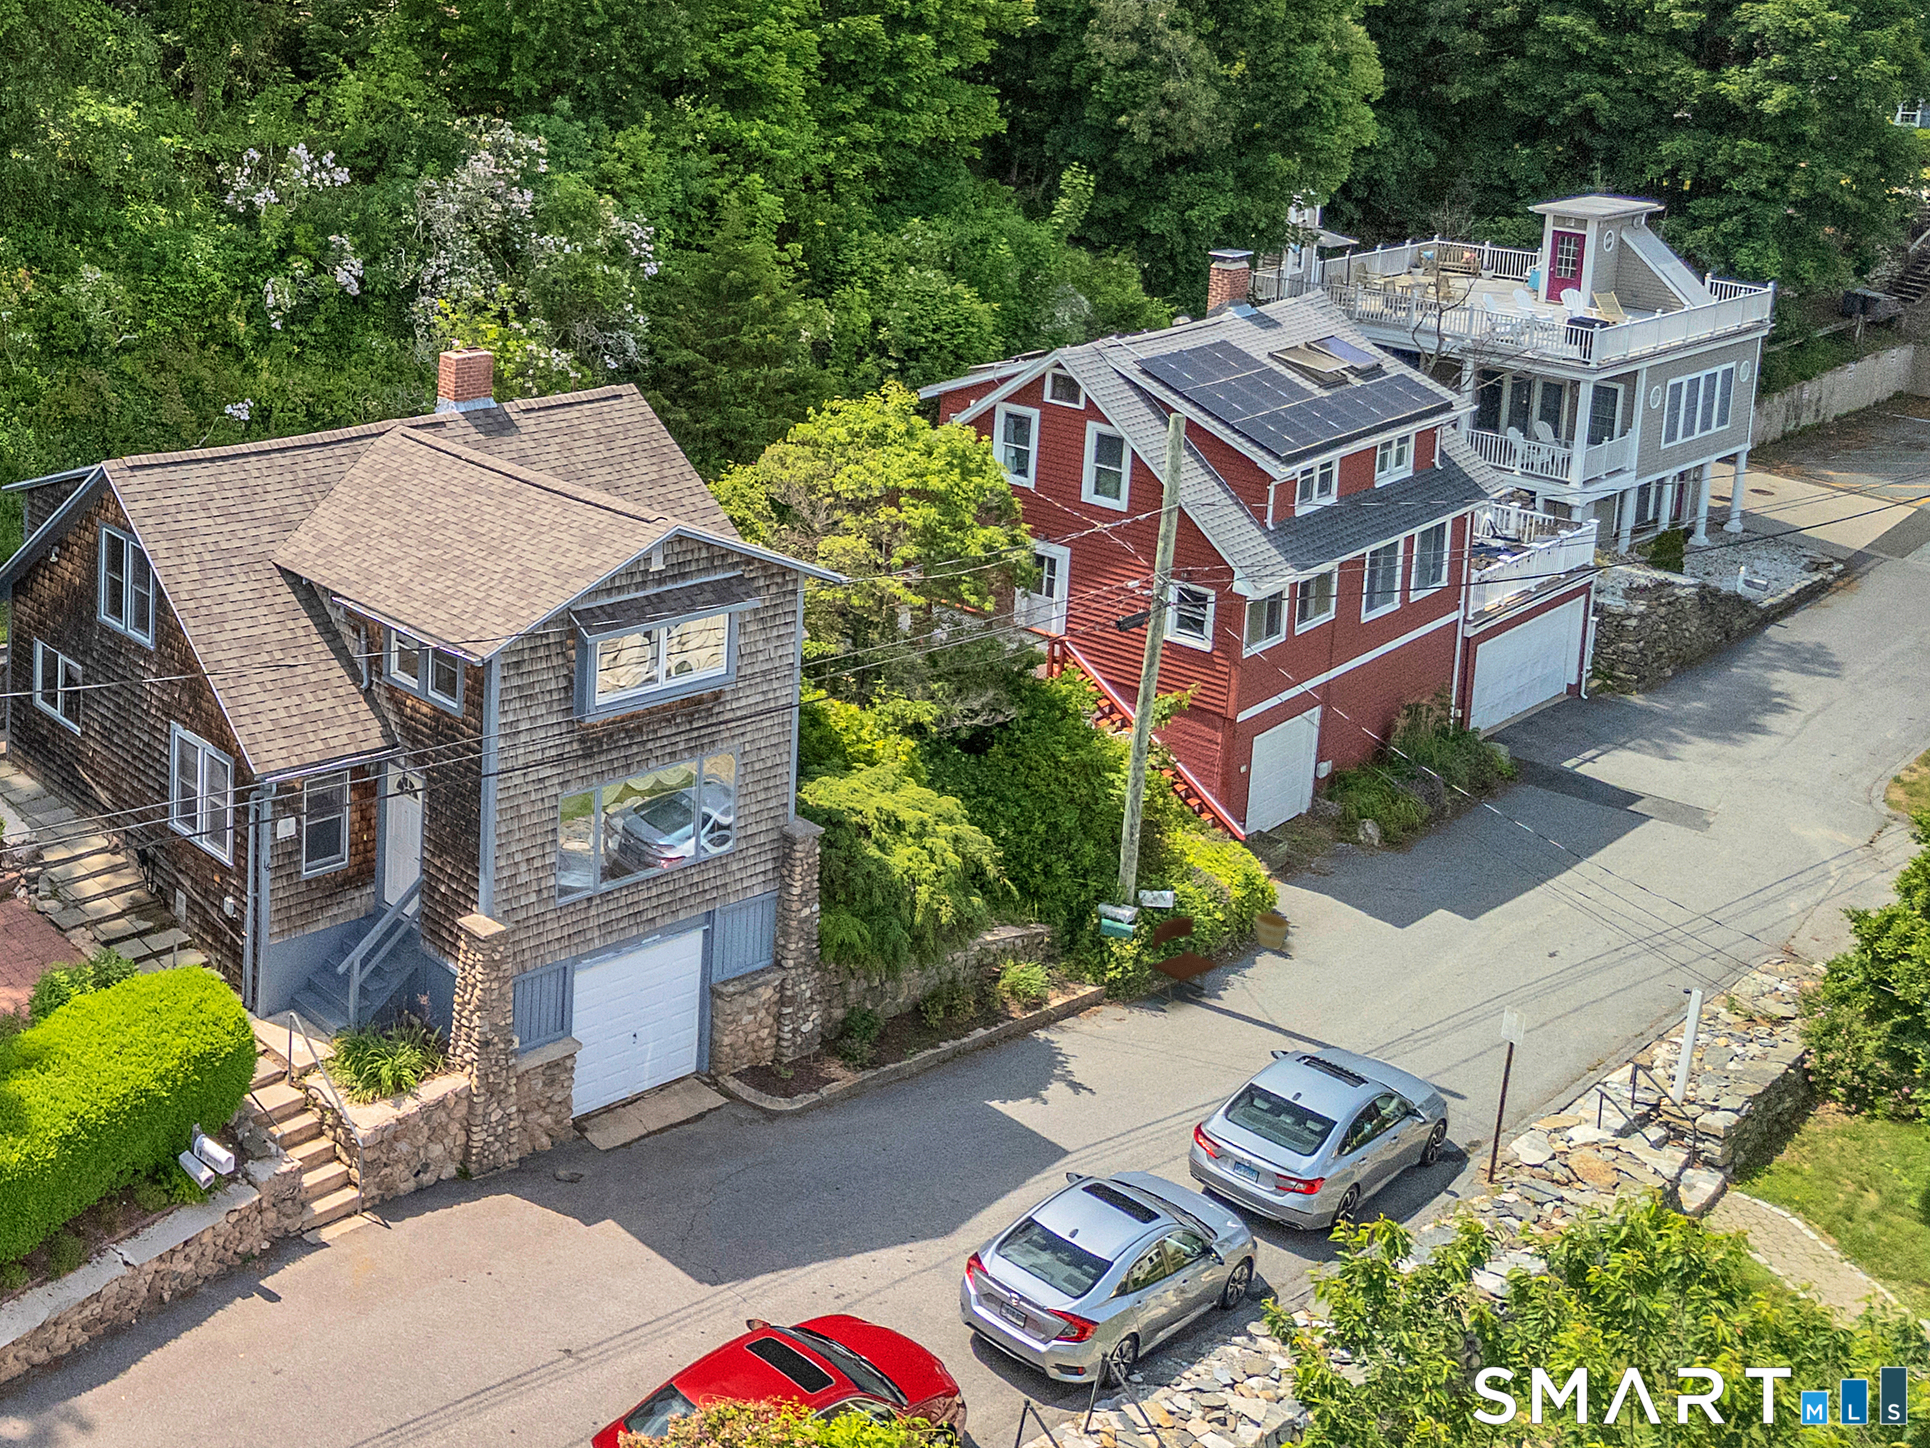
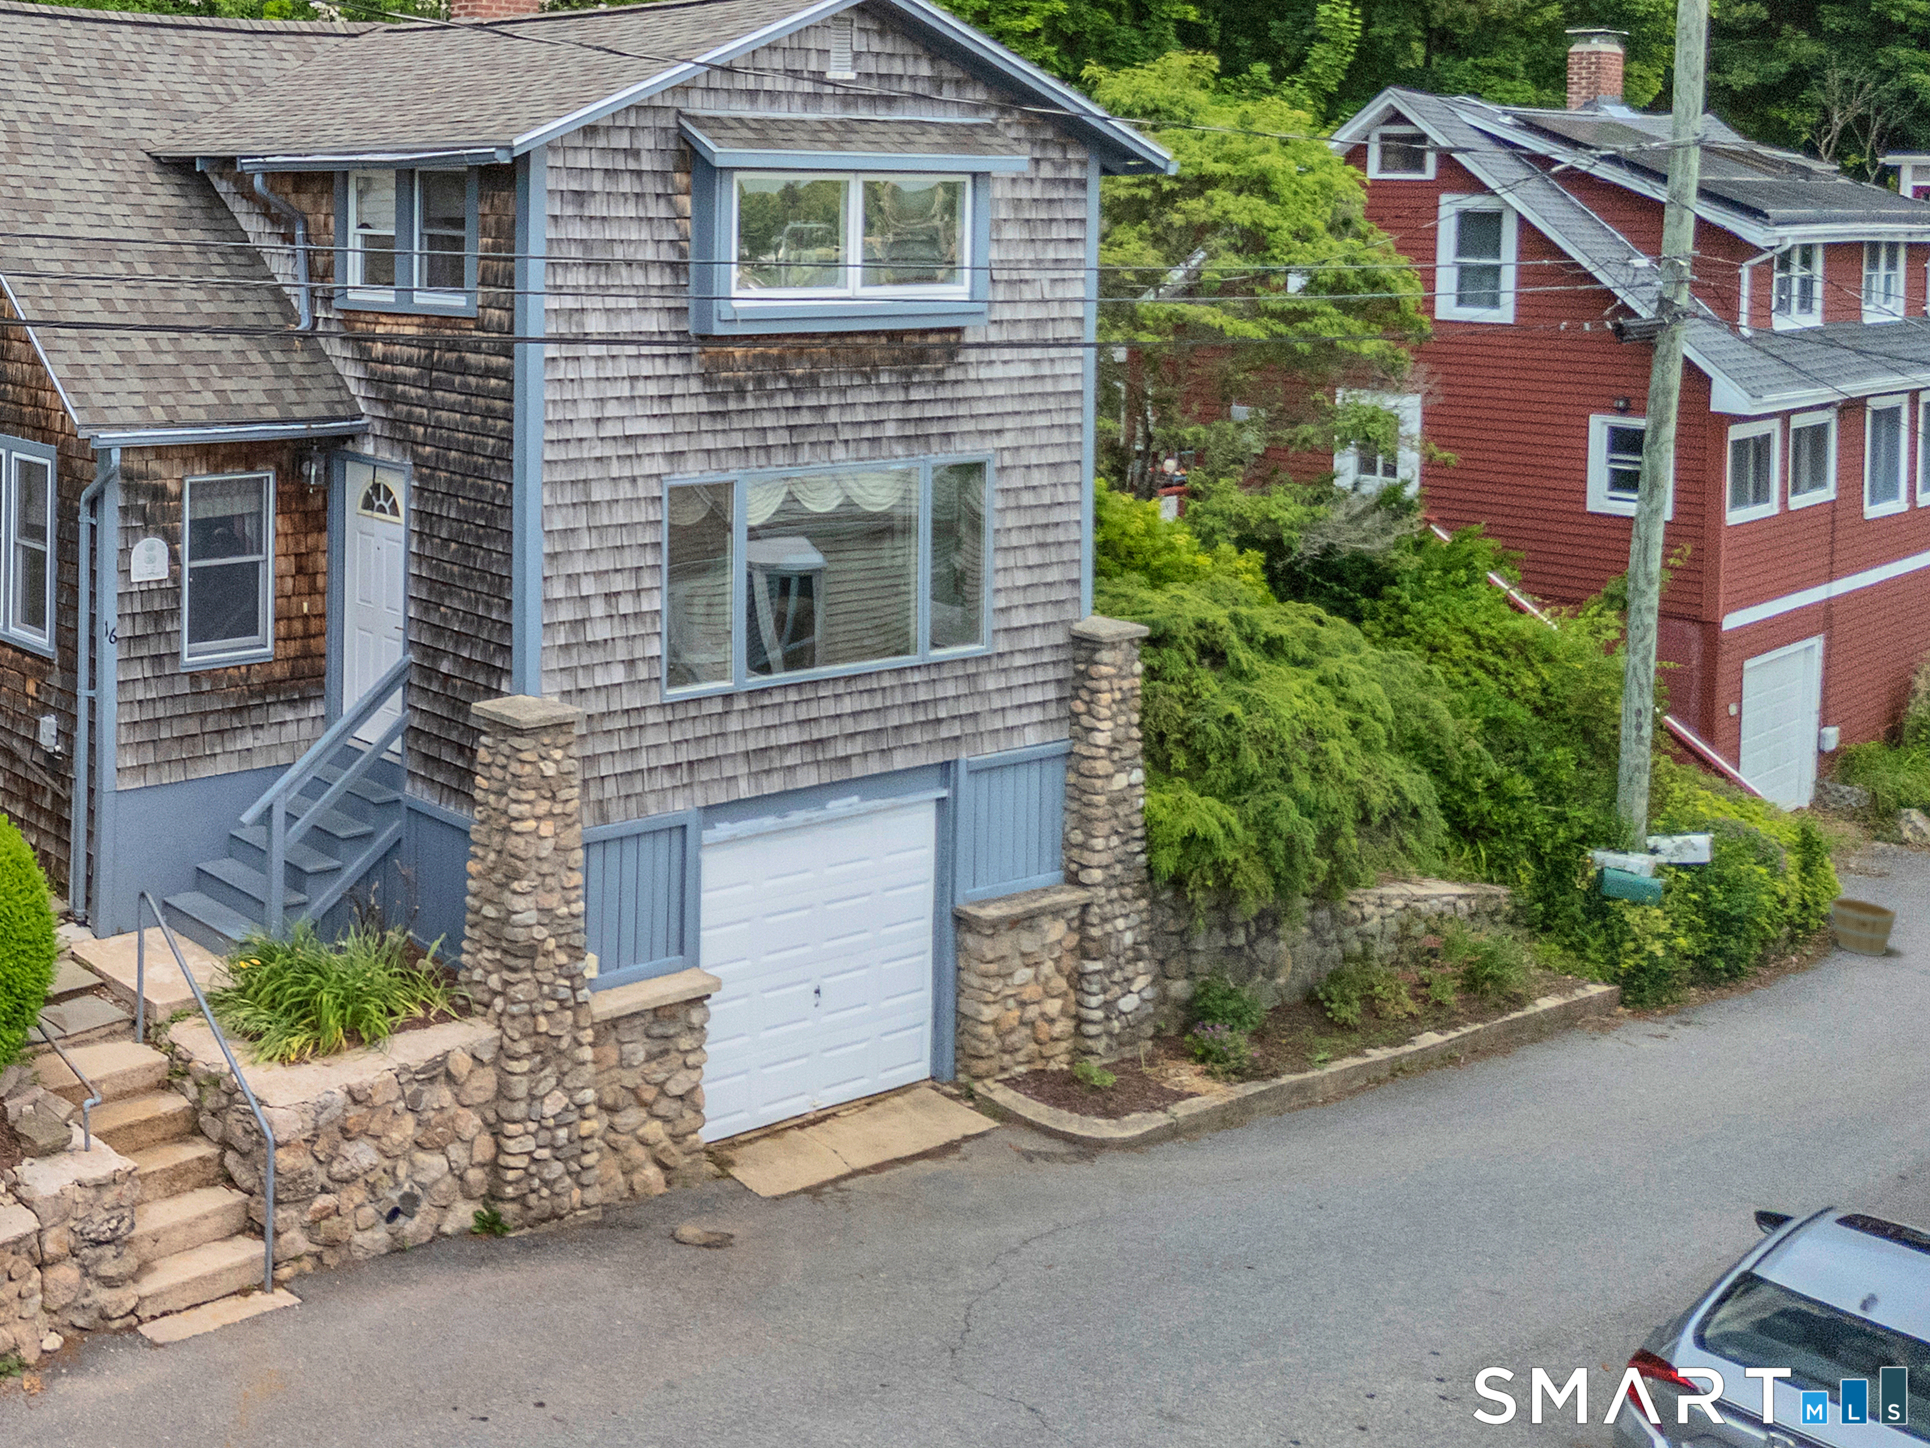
bench: present [1149,917,1216,1001] -> none [1695,874,1814,1016]

